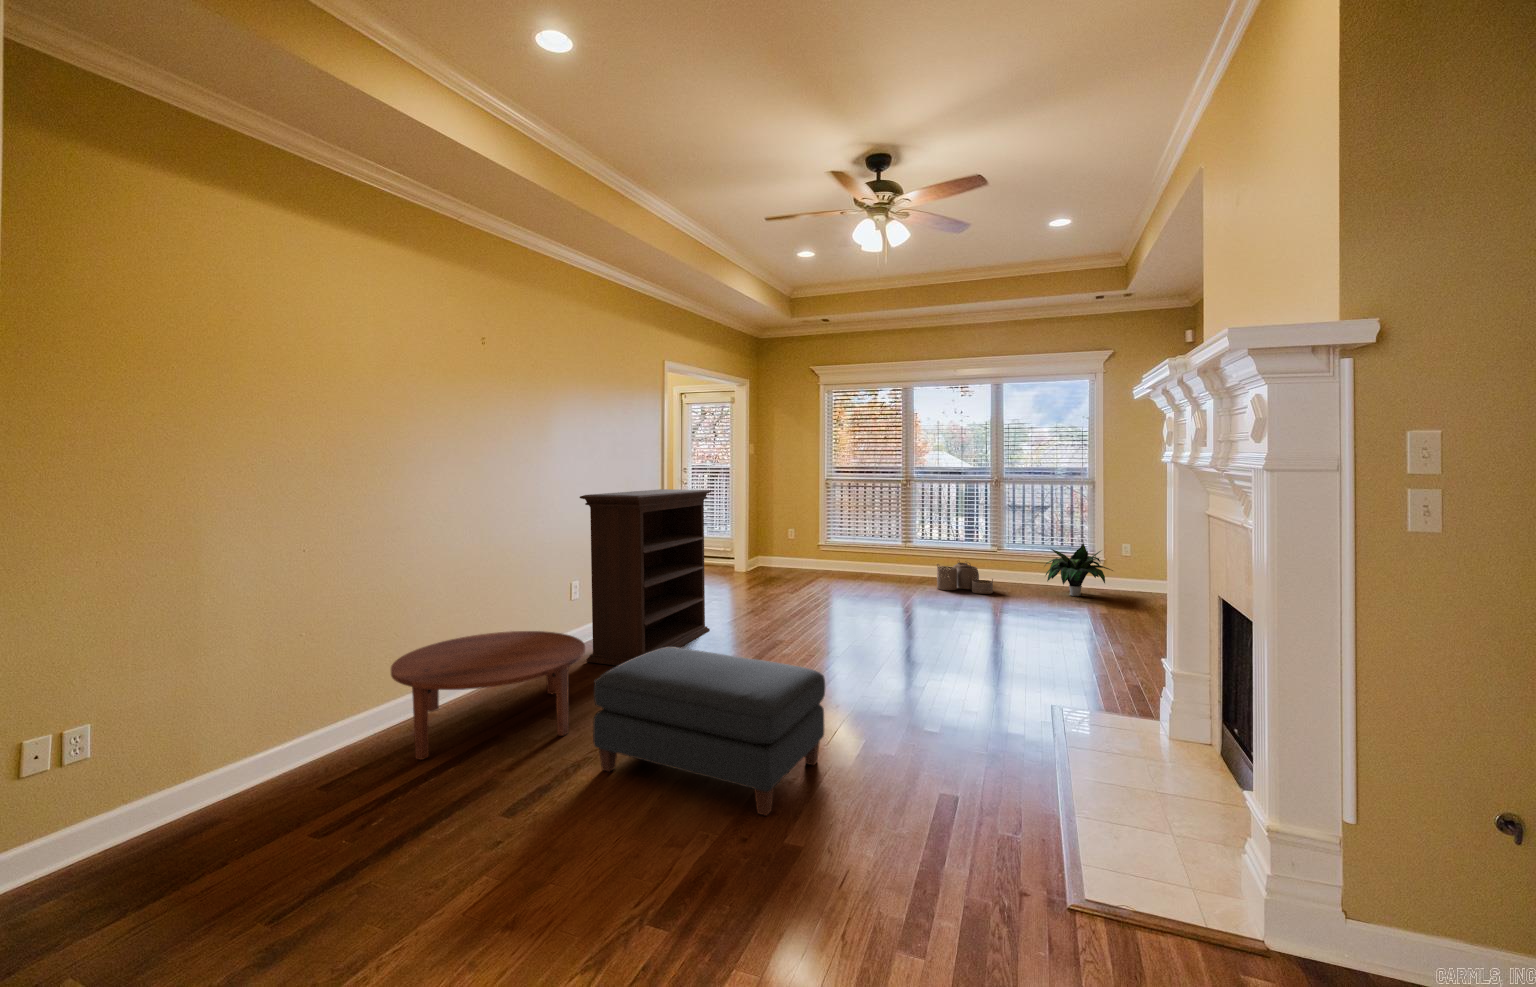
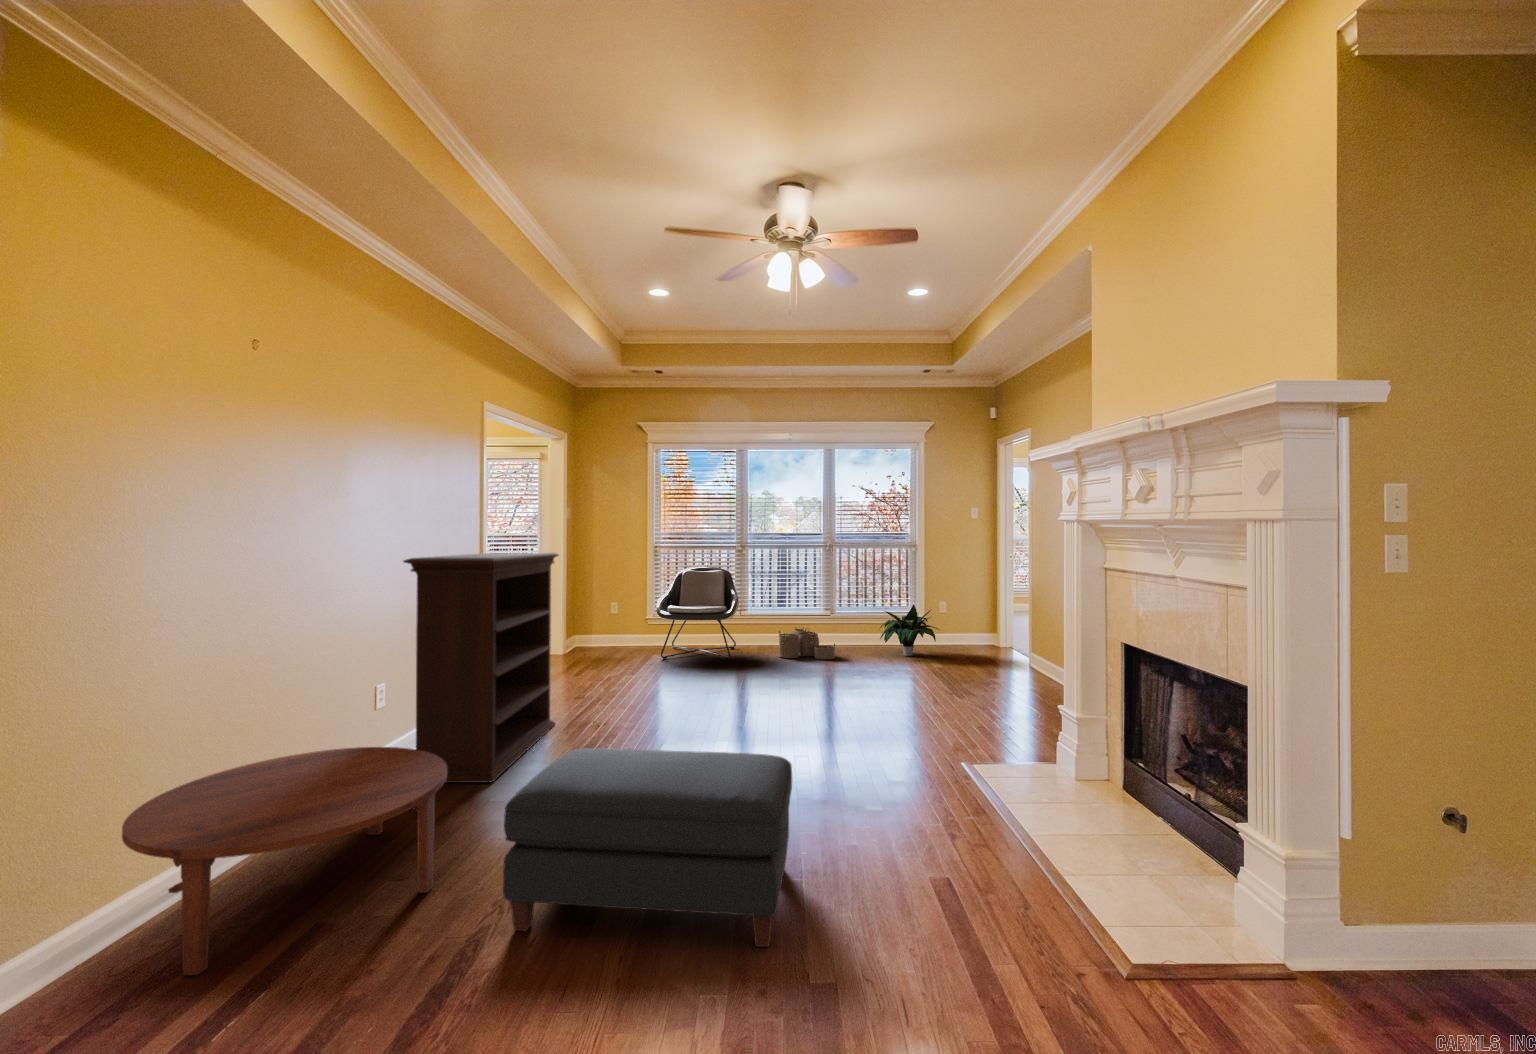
lounge chair: none [822,501,901,588] -> present [656,567,739,660]

